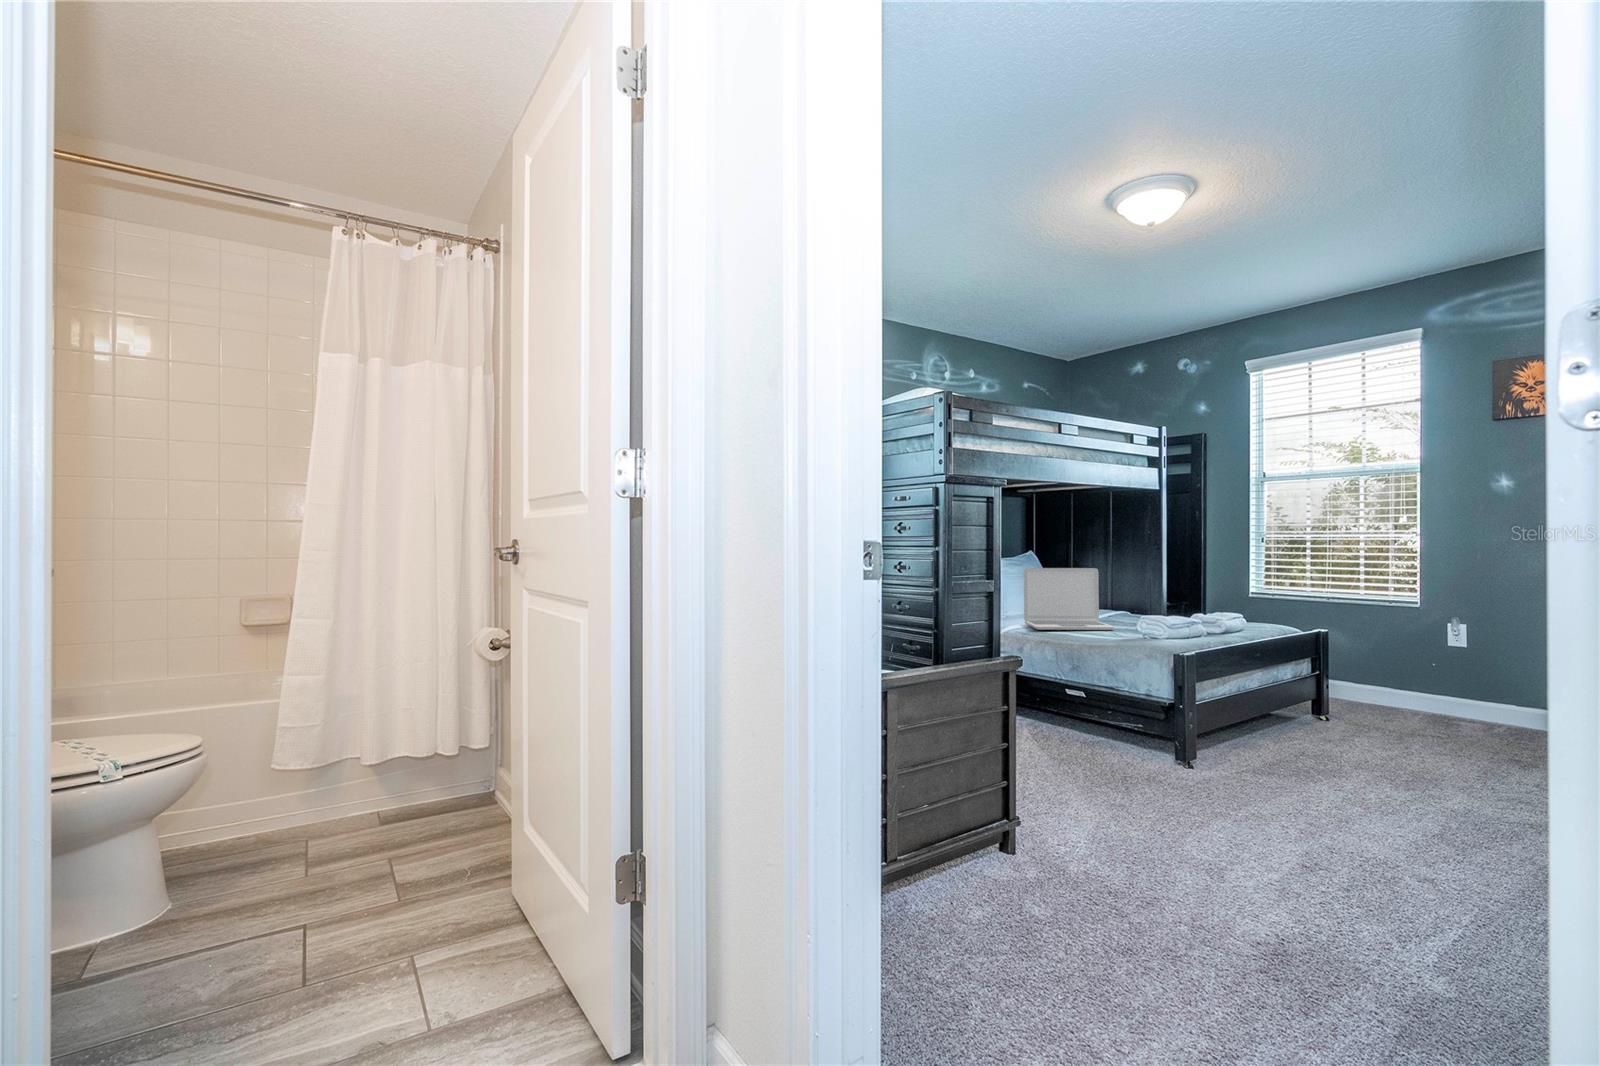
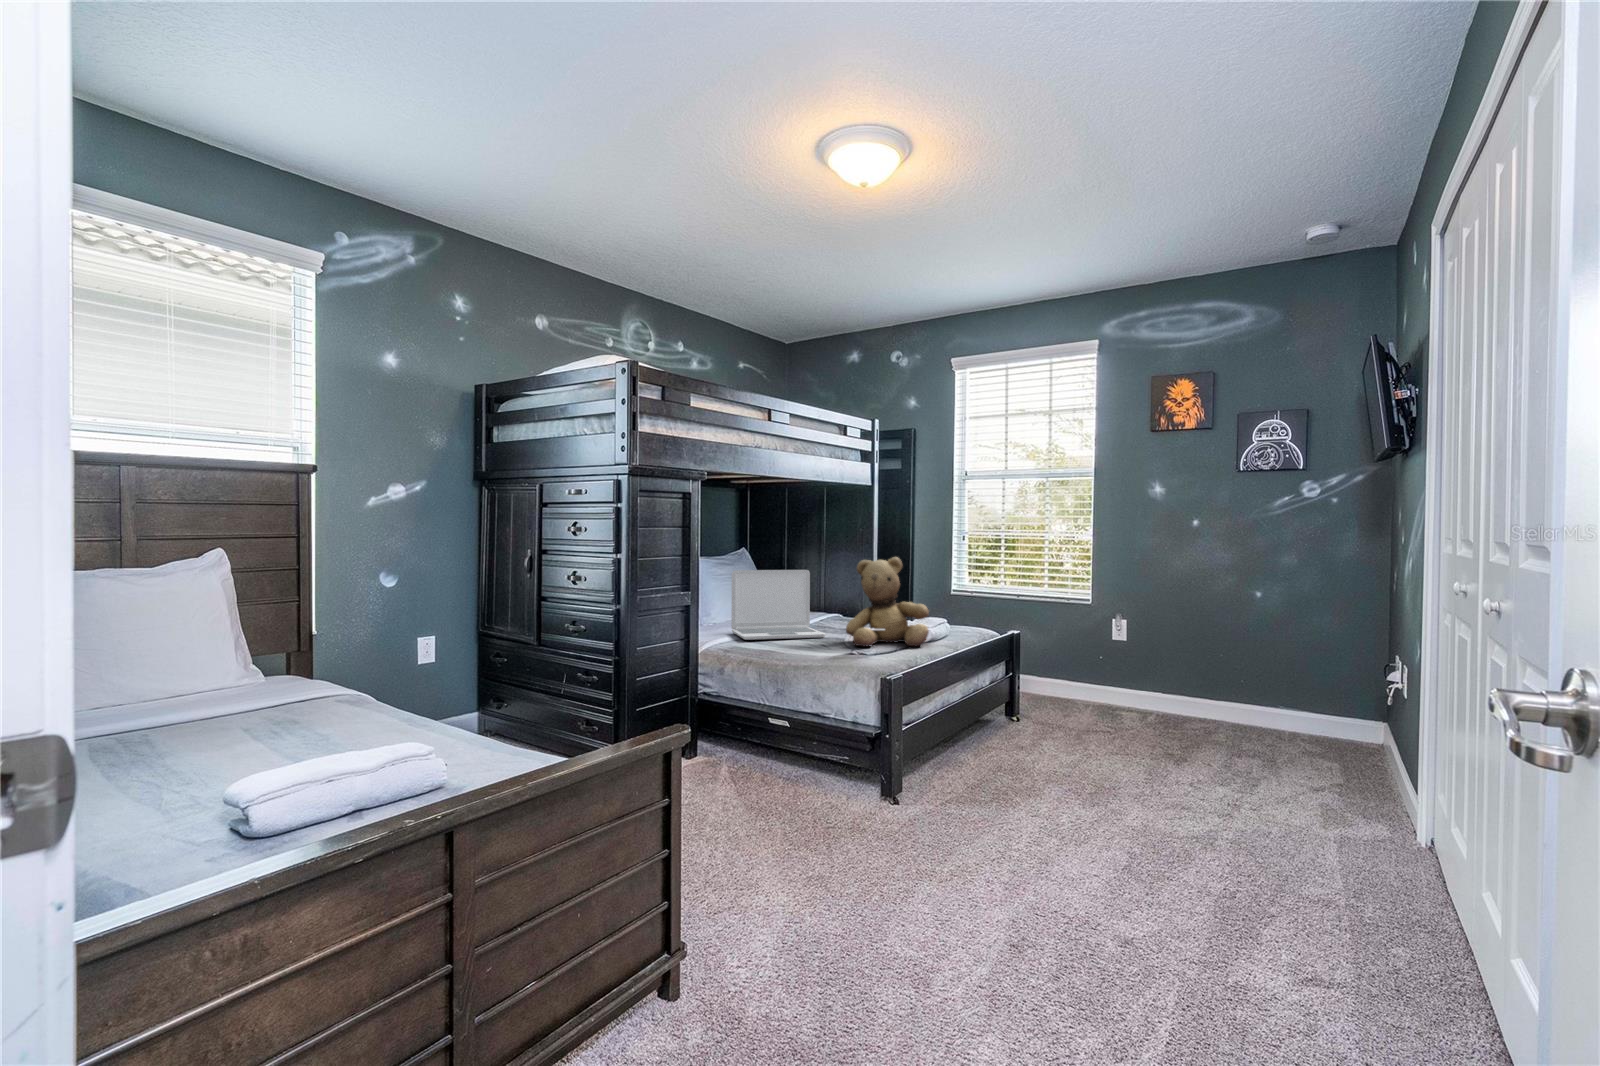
teddy bear: none [1136,555,1223,641] -> present [846,557,929,646]

